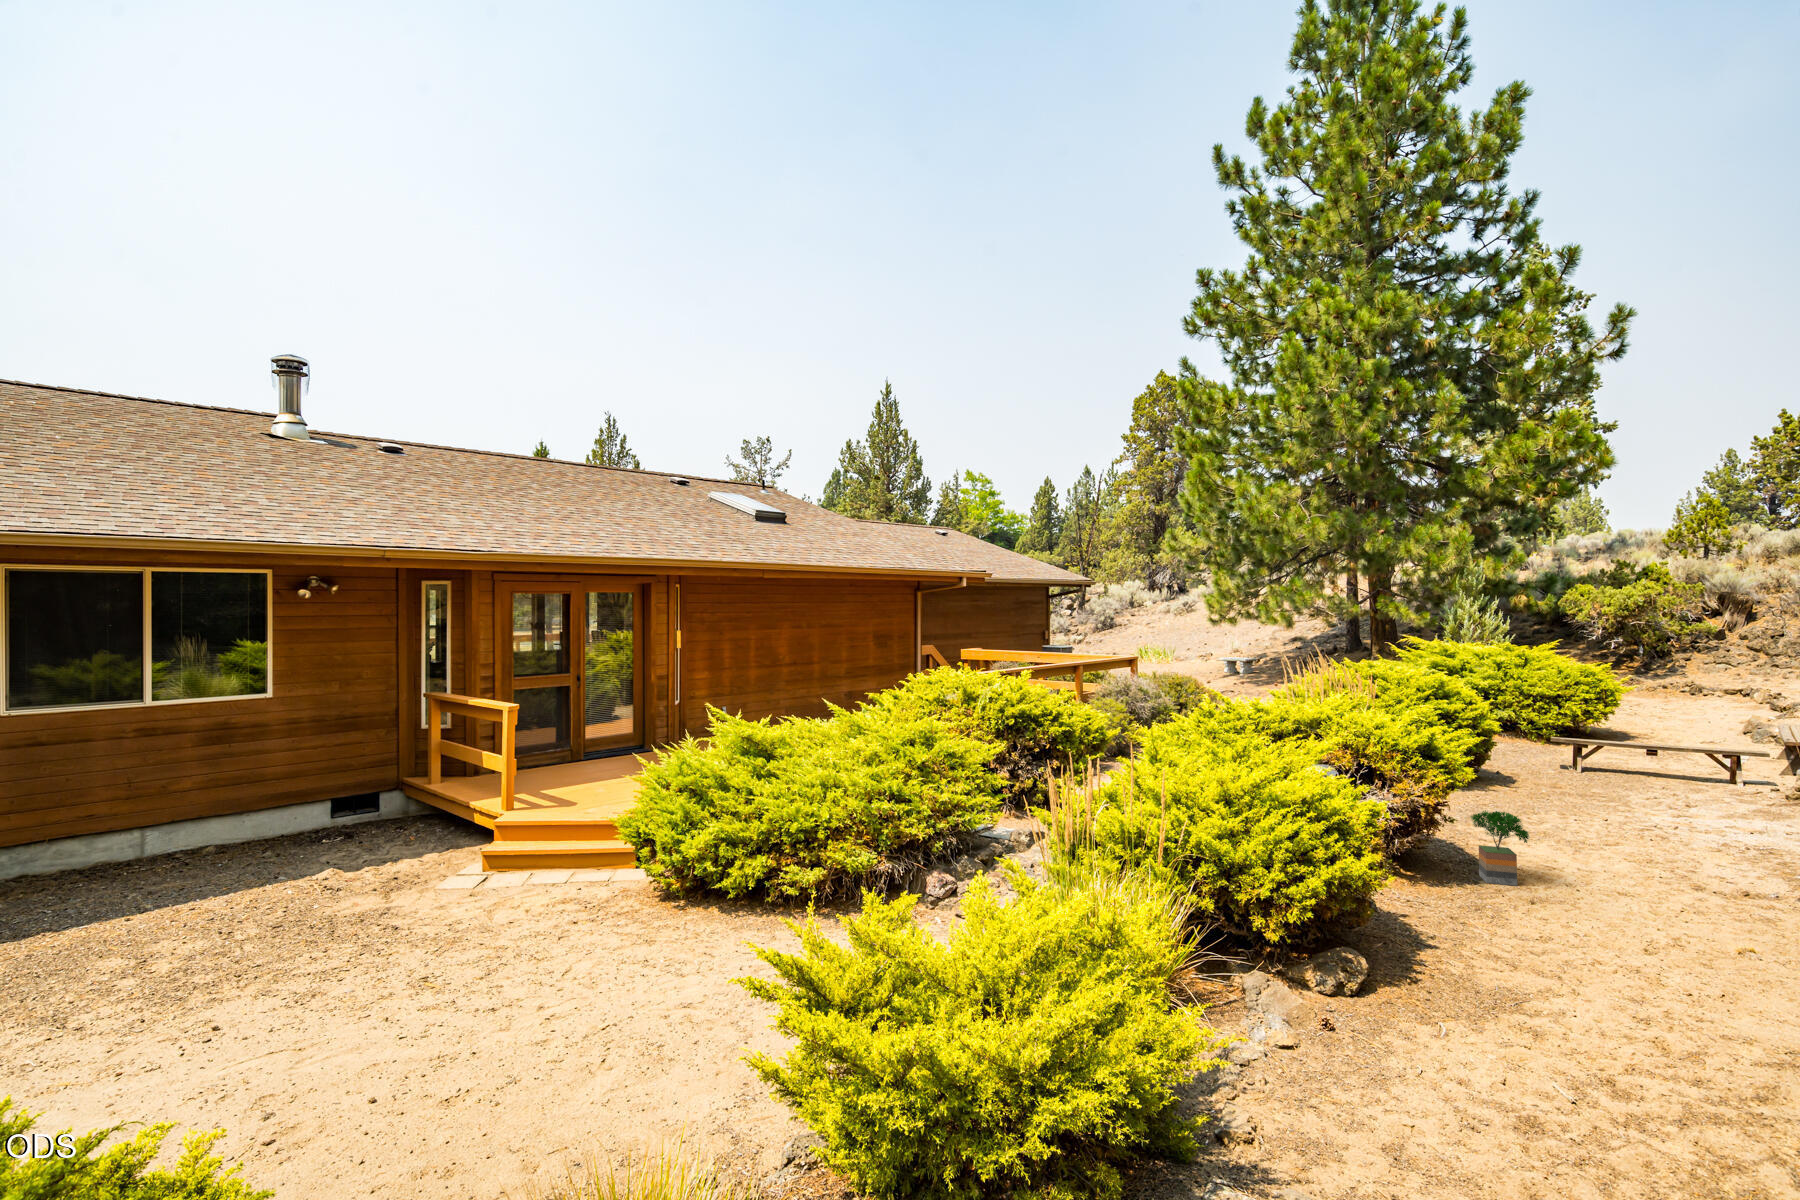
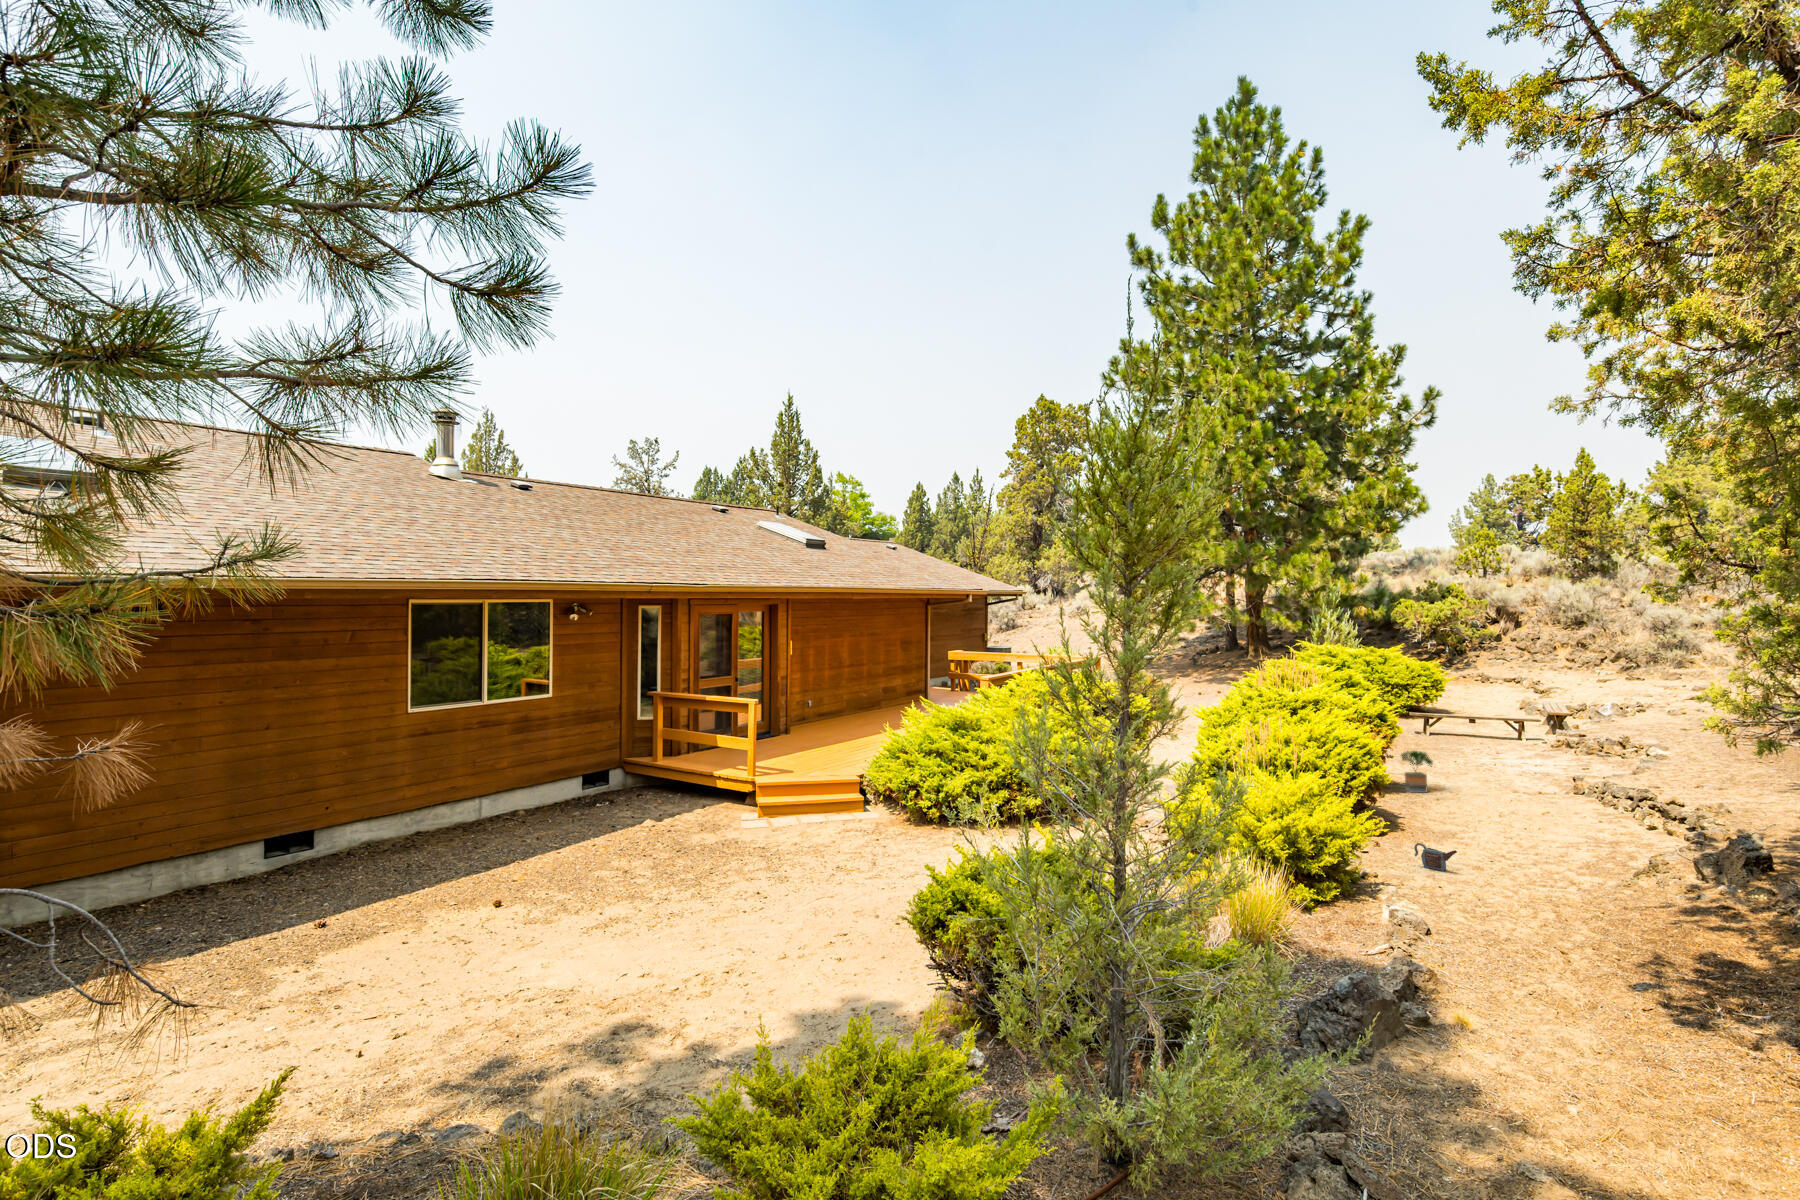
watering can: none [1370,1060,1461,1144] -> present [1414,843,1457,871]

